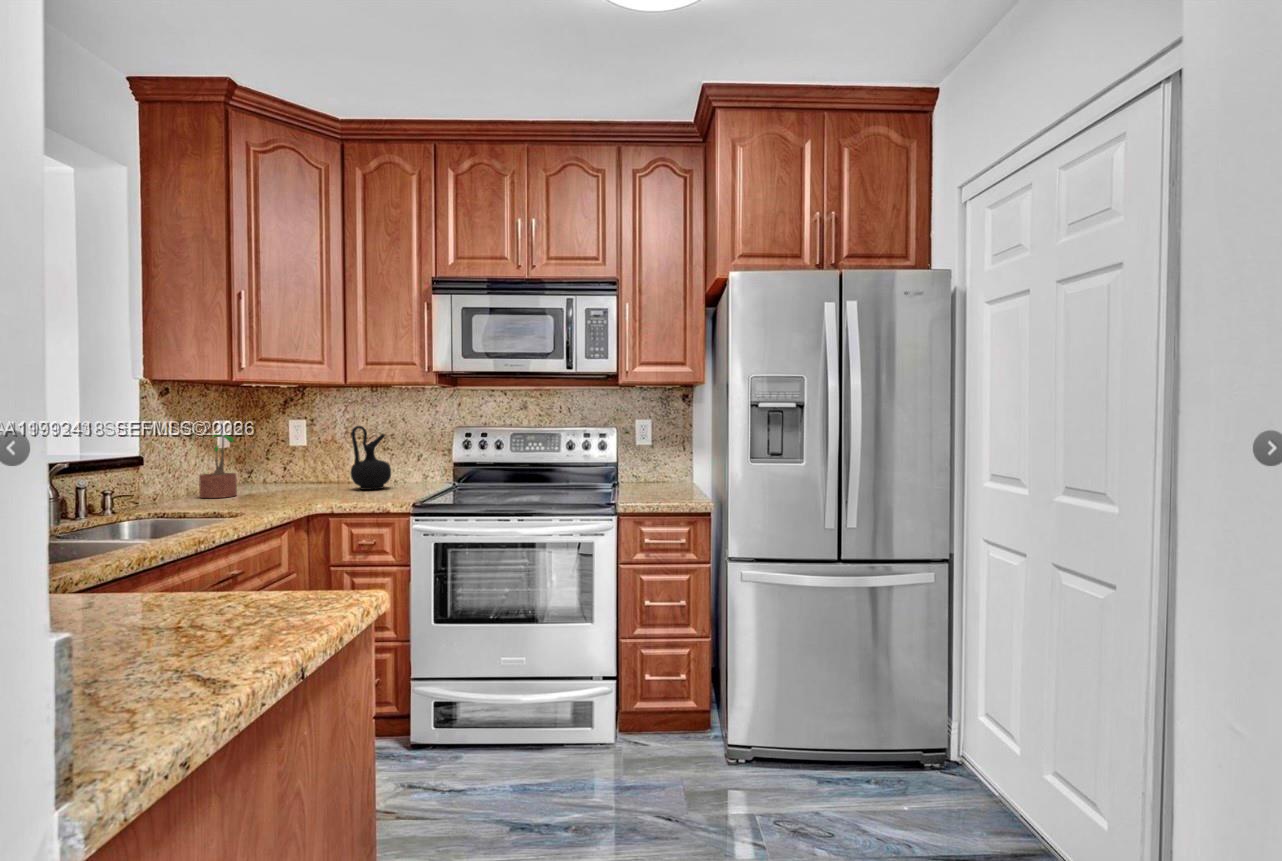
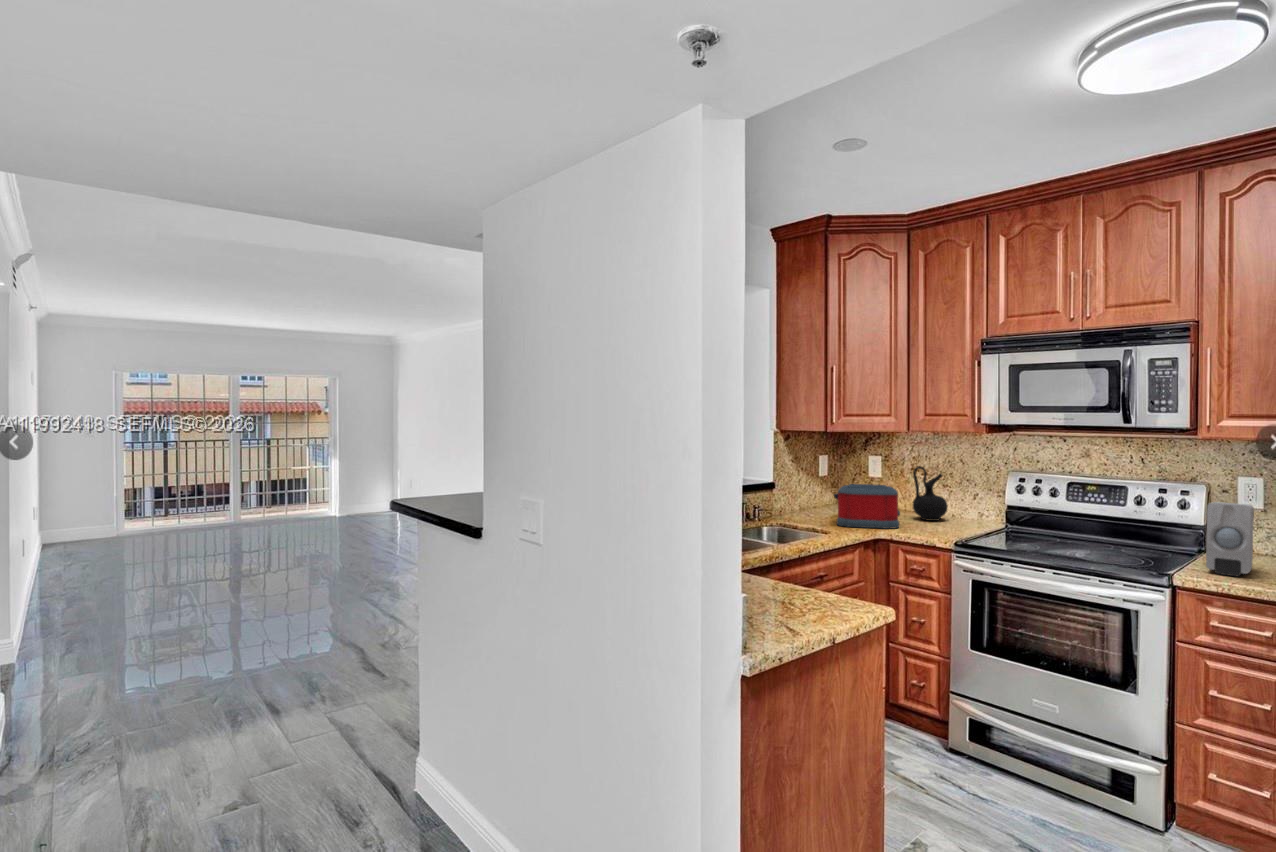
potted plant: present [199,434,237,498] -> none [805,468,829,515]
soap dispenser: none [633,436,664,499] -> present [1206,502,1254,576]
toaster: none [248,448,340,504] -> present [834,484,900,529]

